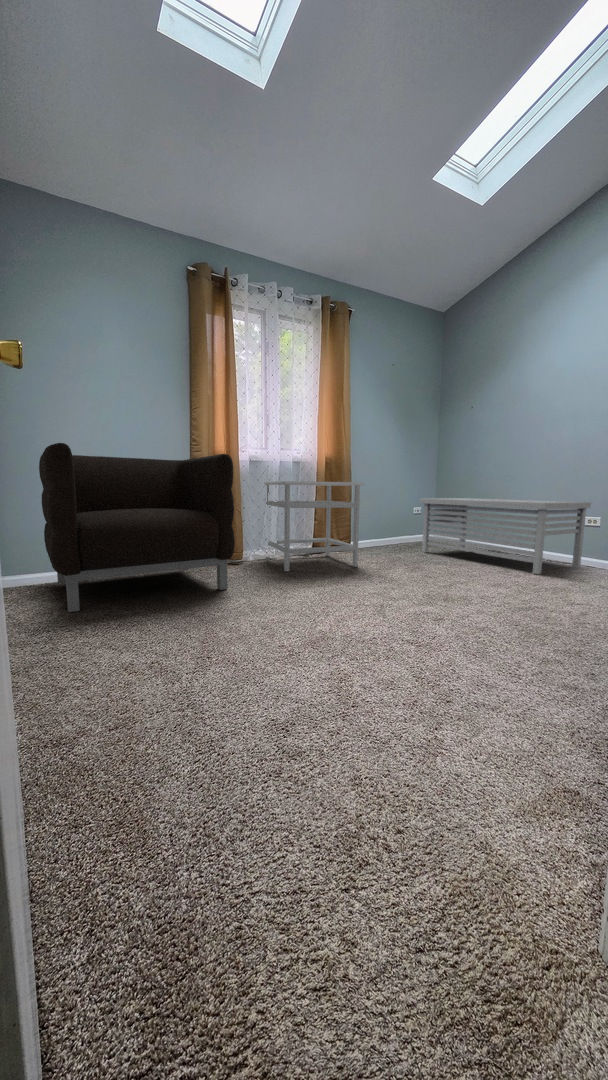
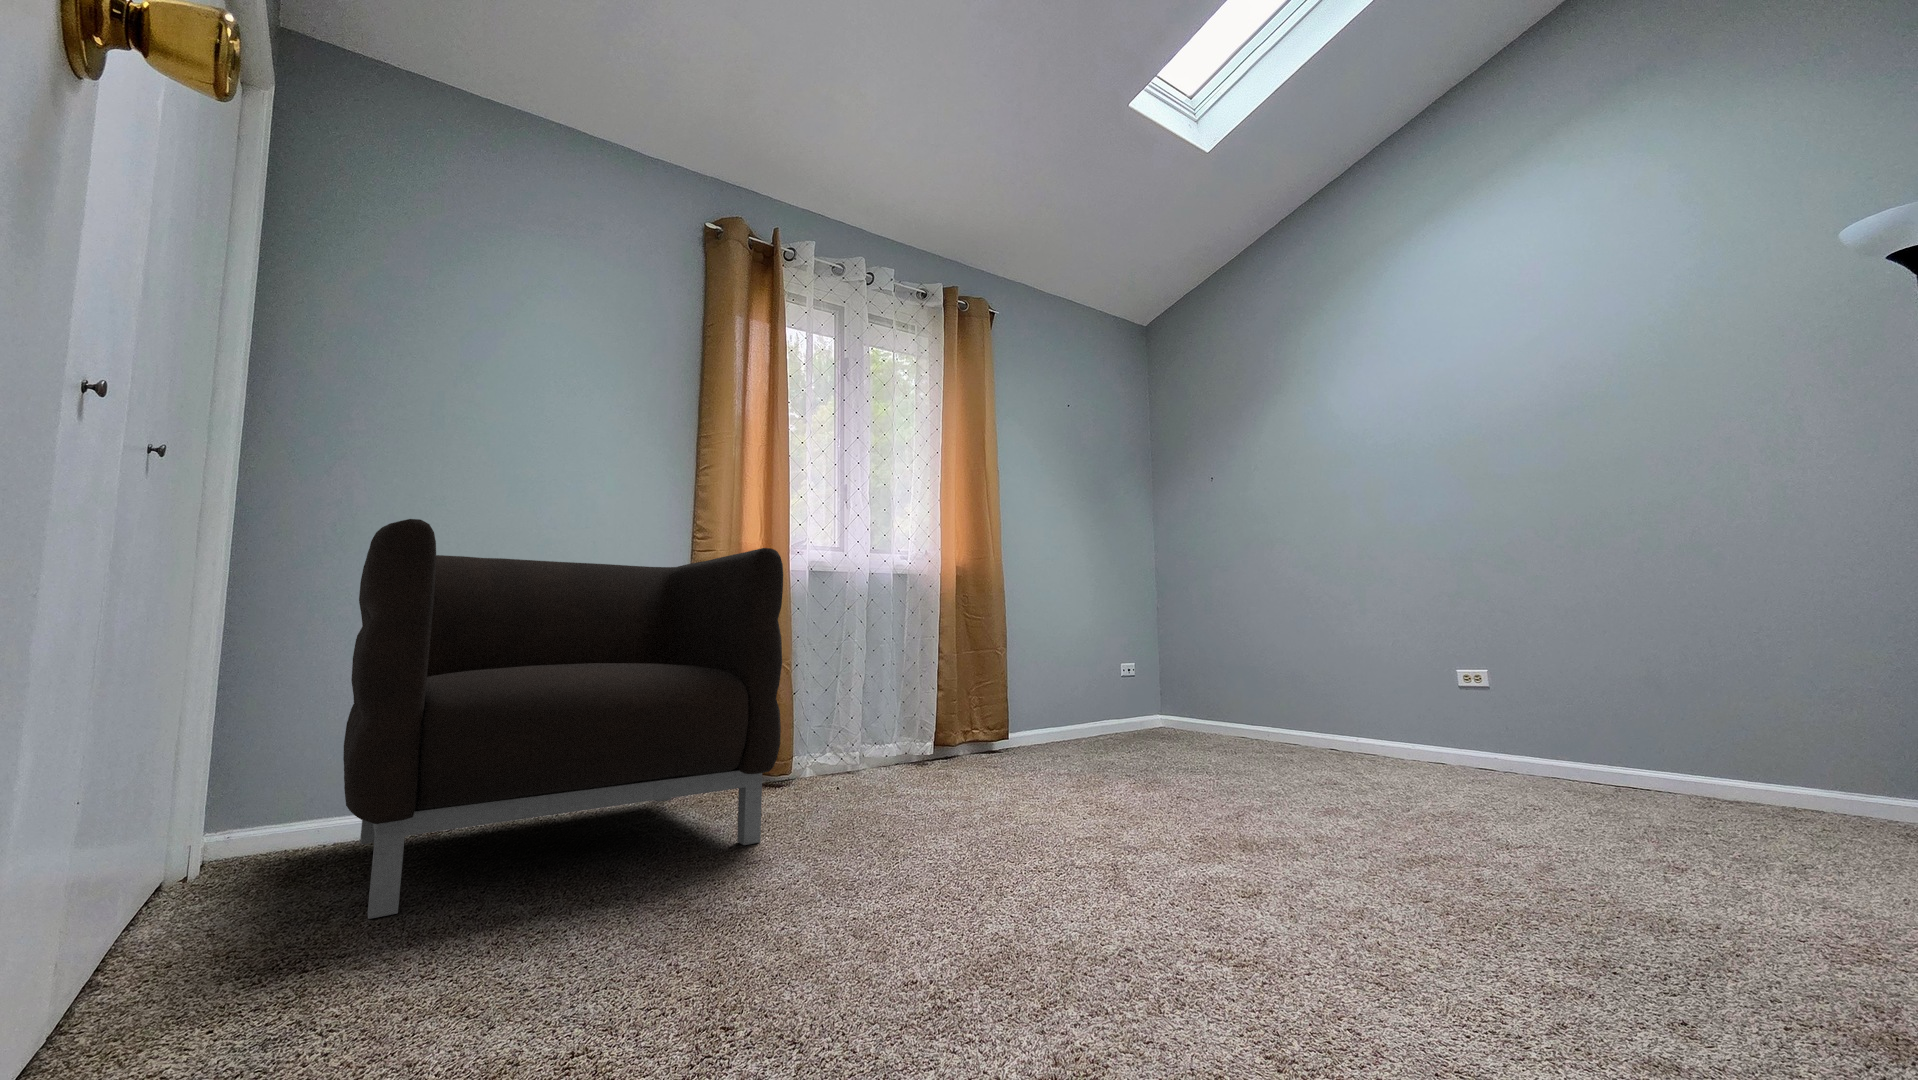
nightstand: present [264,481,364,571] -> none [834,606,1039,797]
storage bench: present [419,498,591,574] -> none [1138,639,1465,785]

